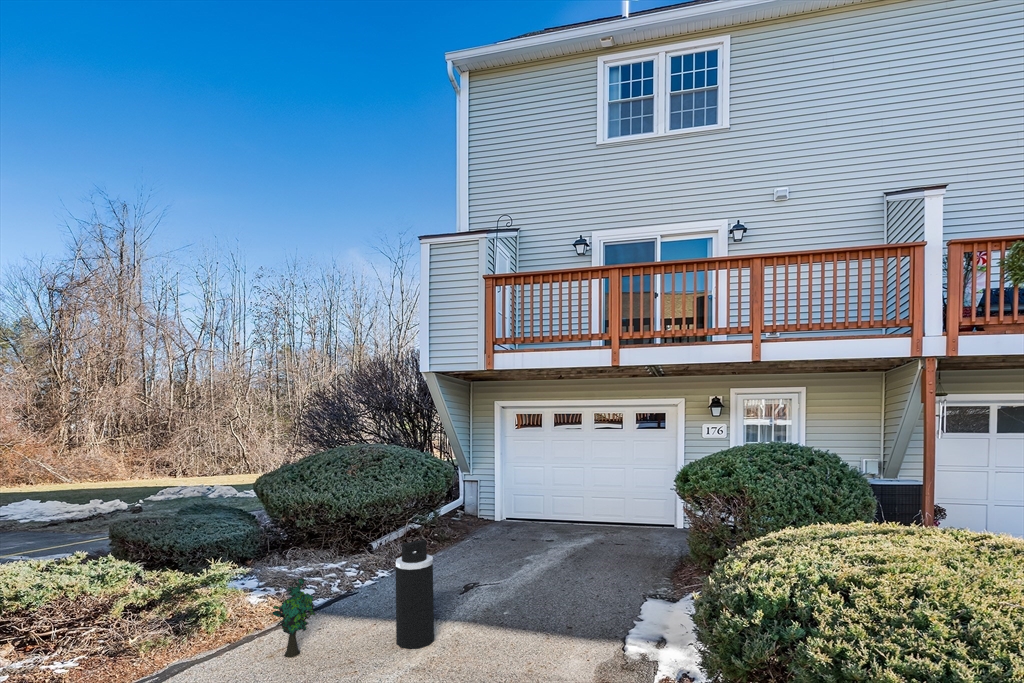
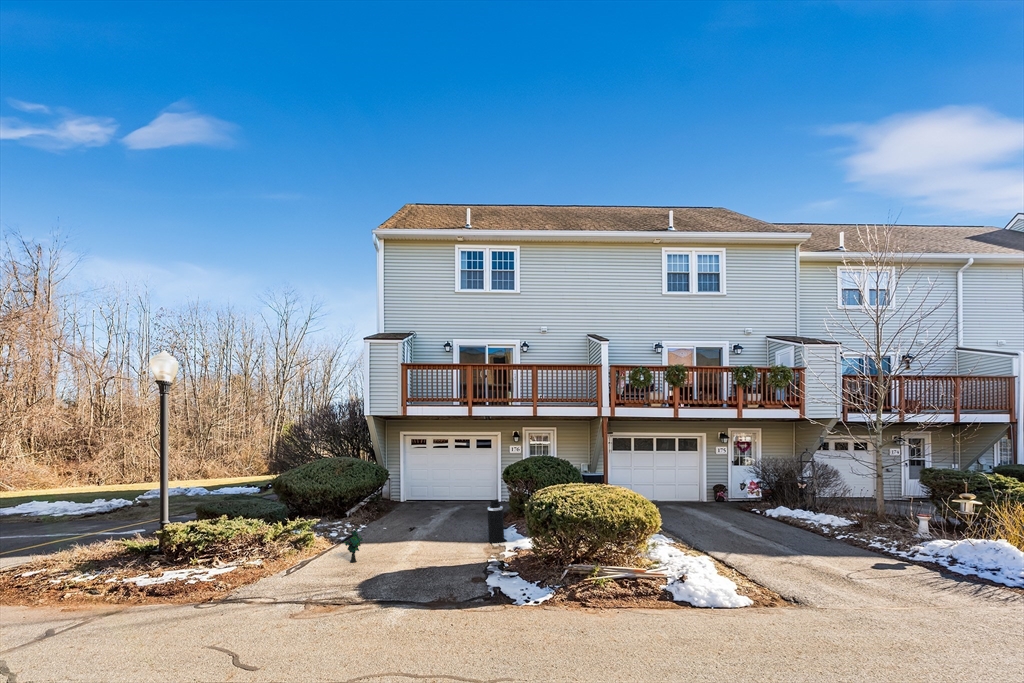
trash can: present [396,540,434,649] -> present [488,499,504,544]

